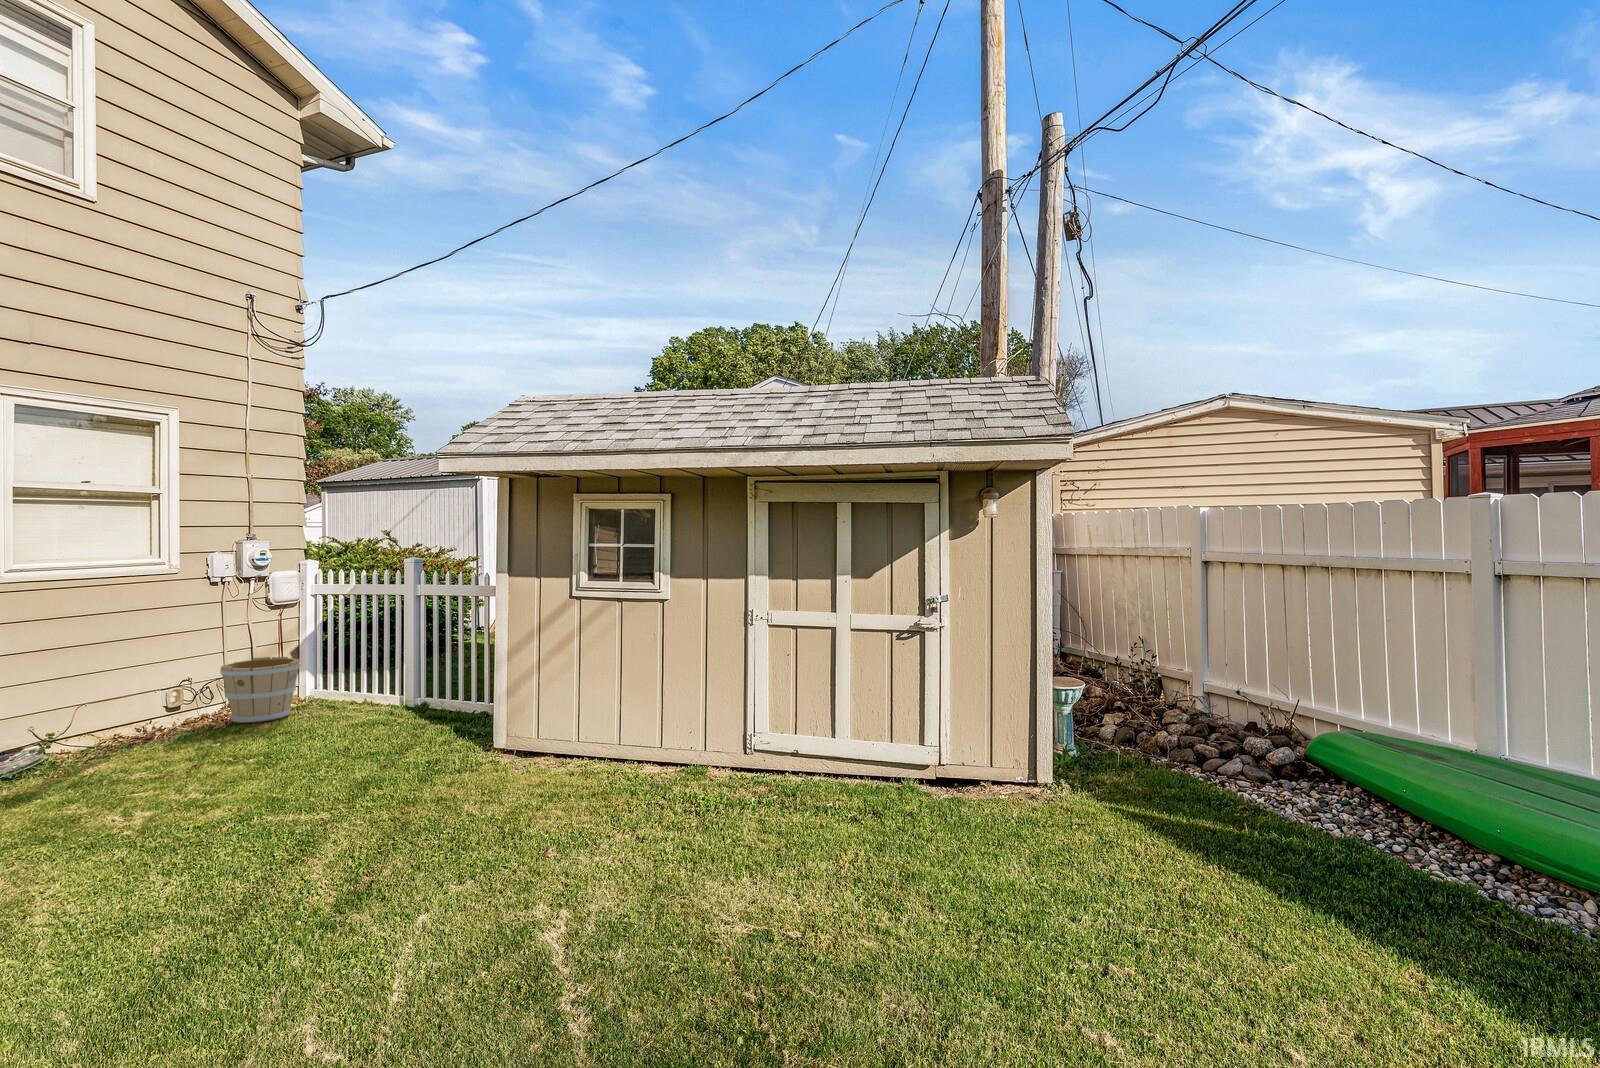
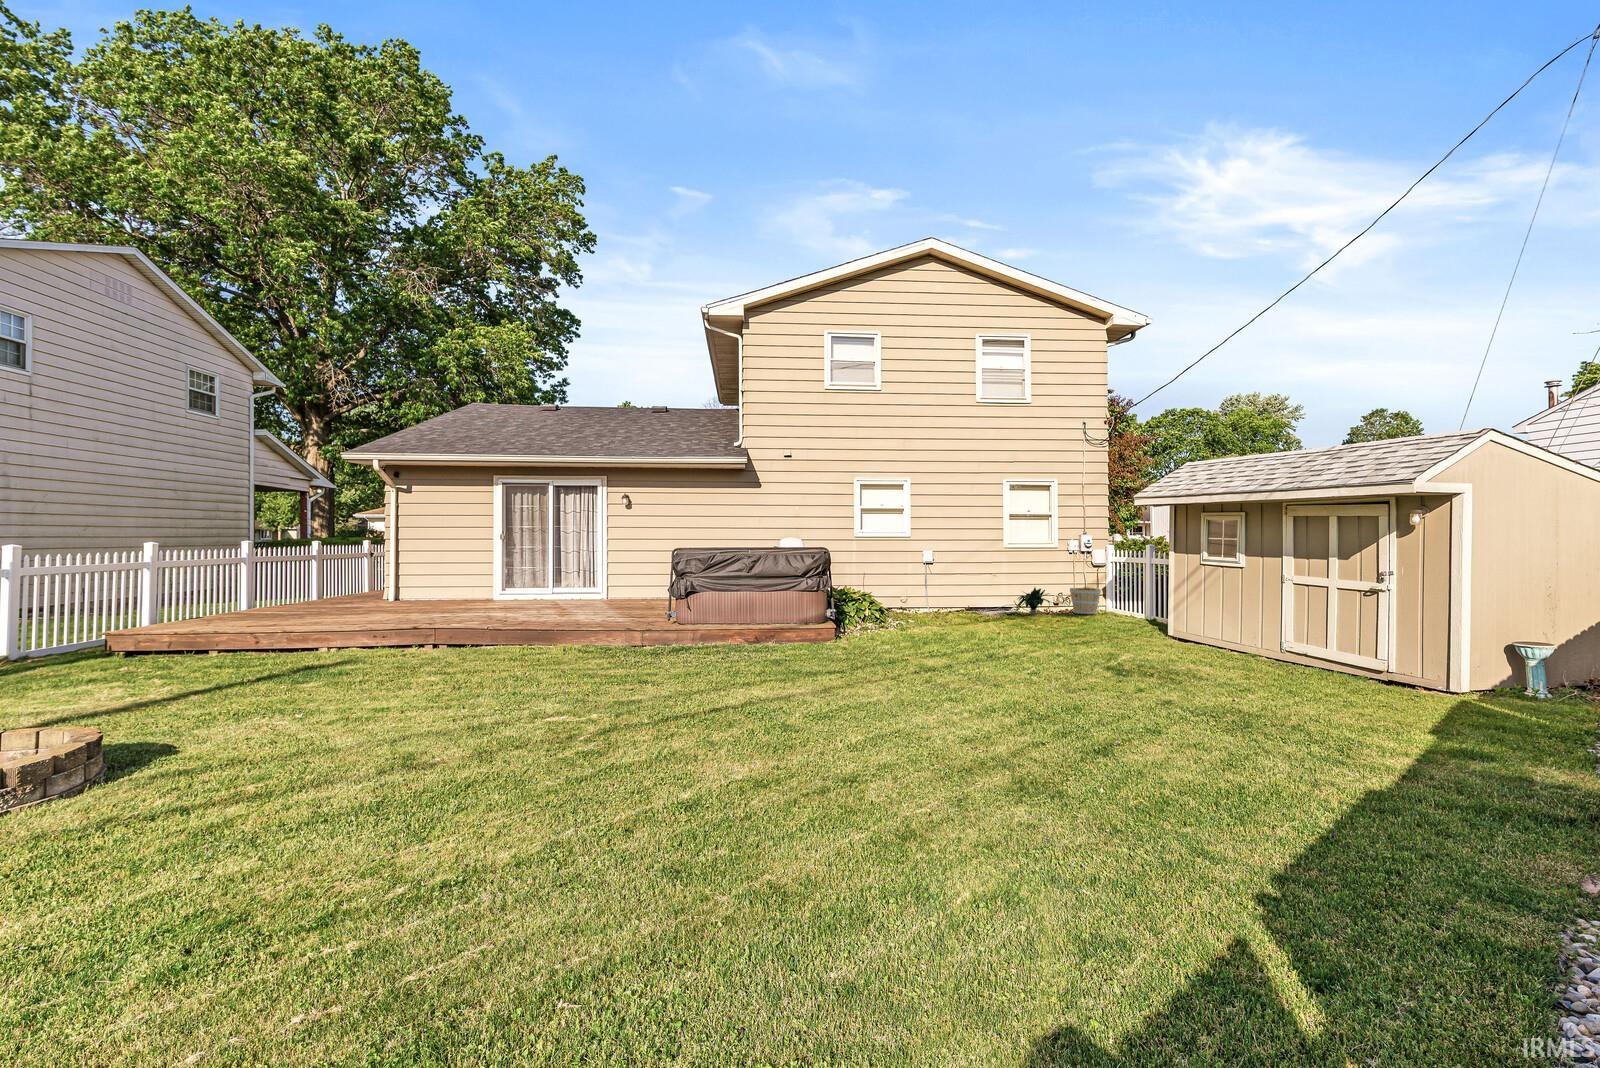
potted plant: none [53,680,182,758] -> present [1017,588,1050,615]

